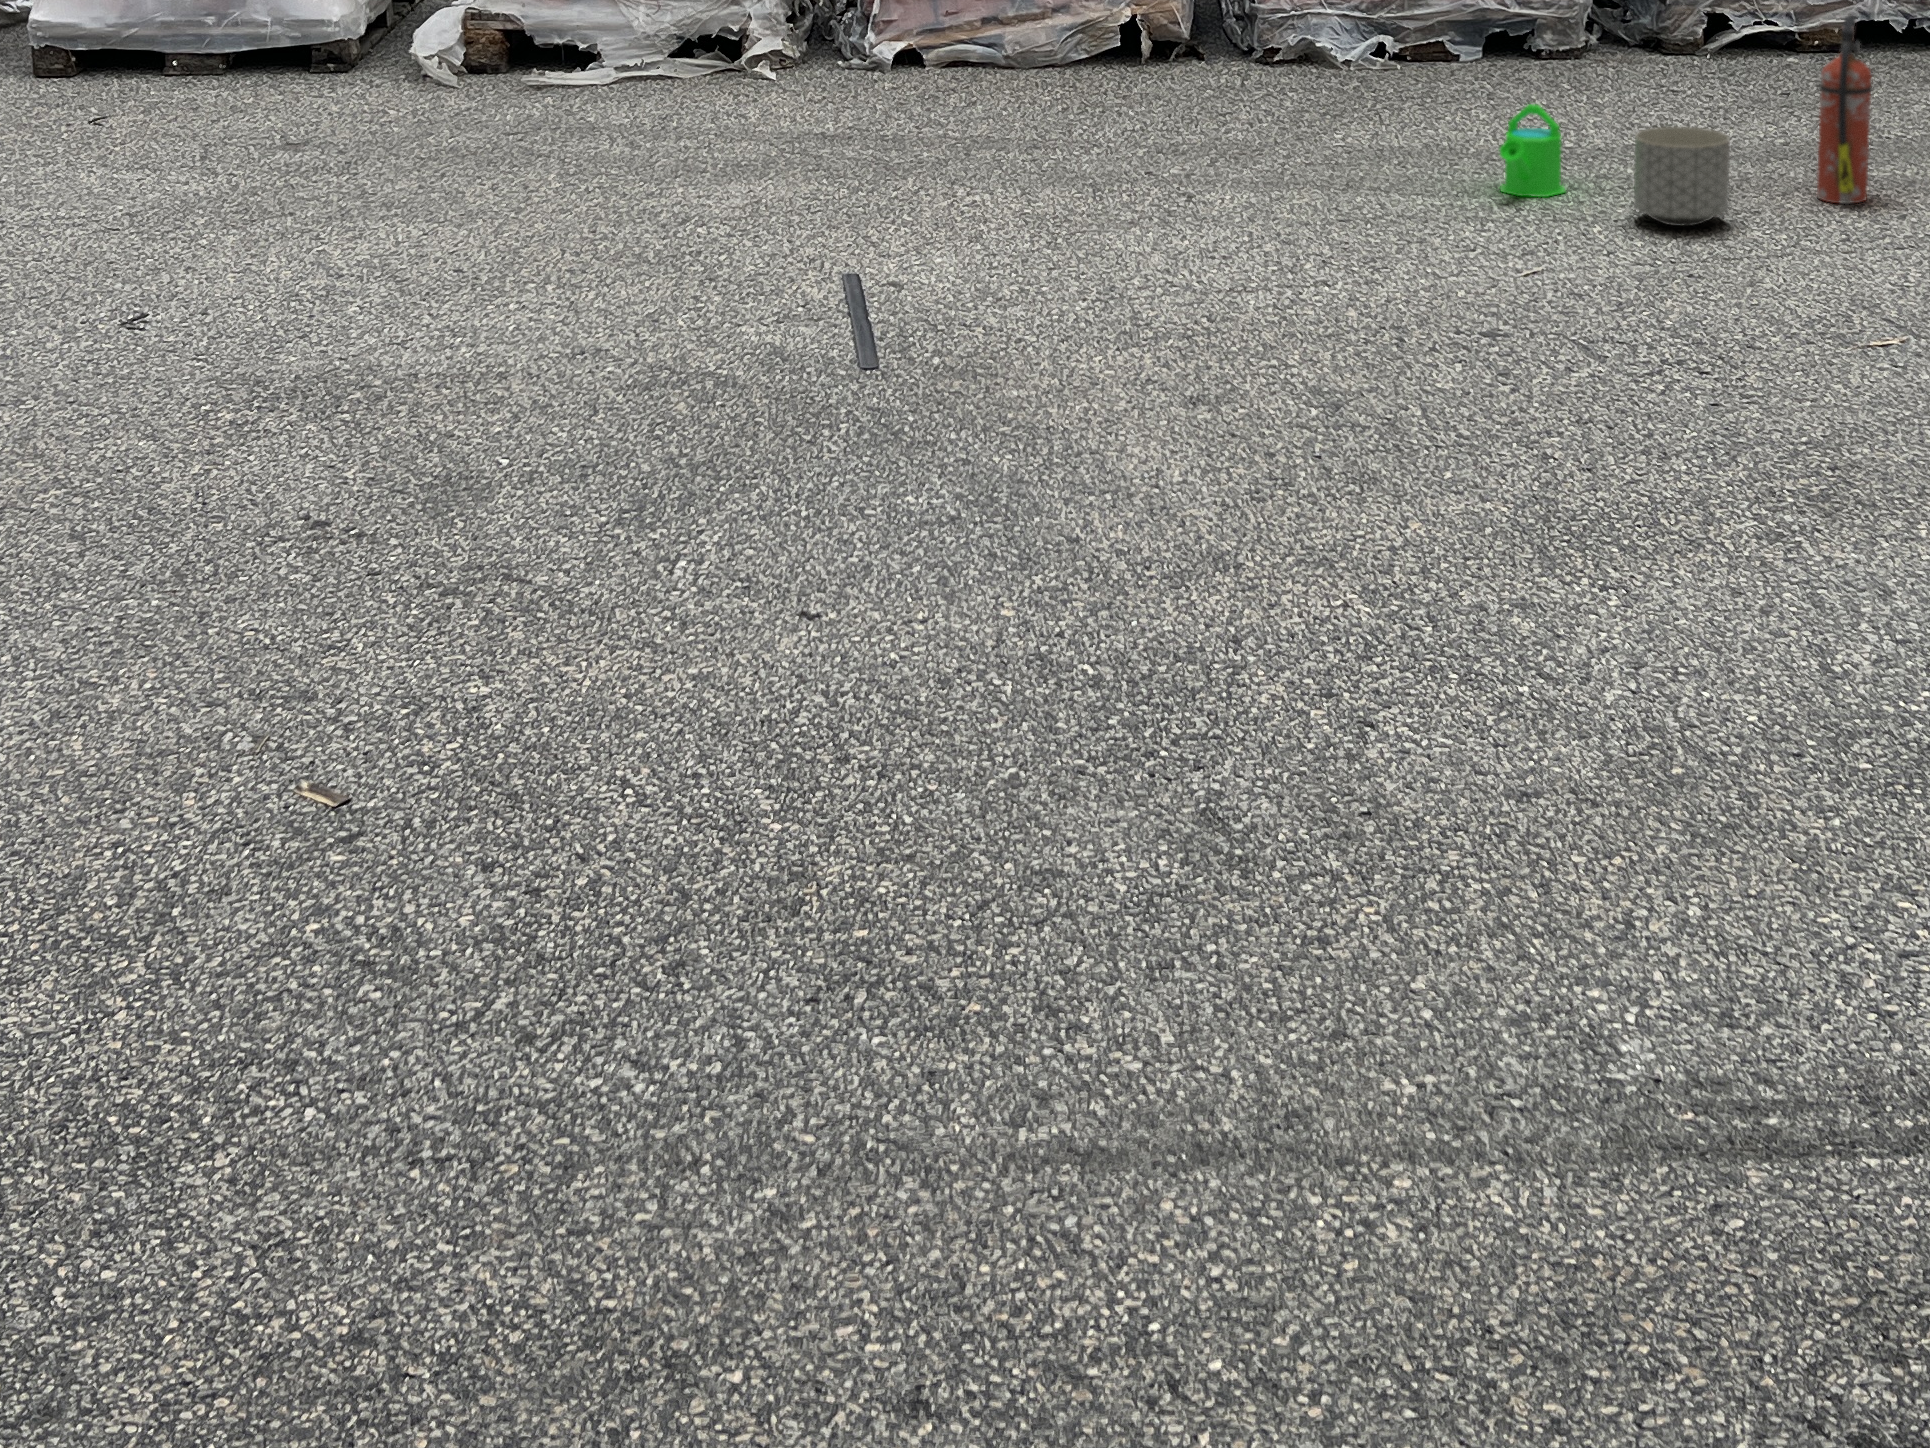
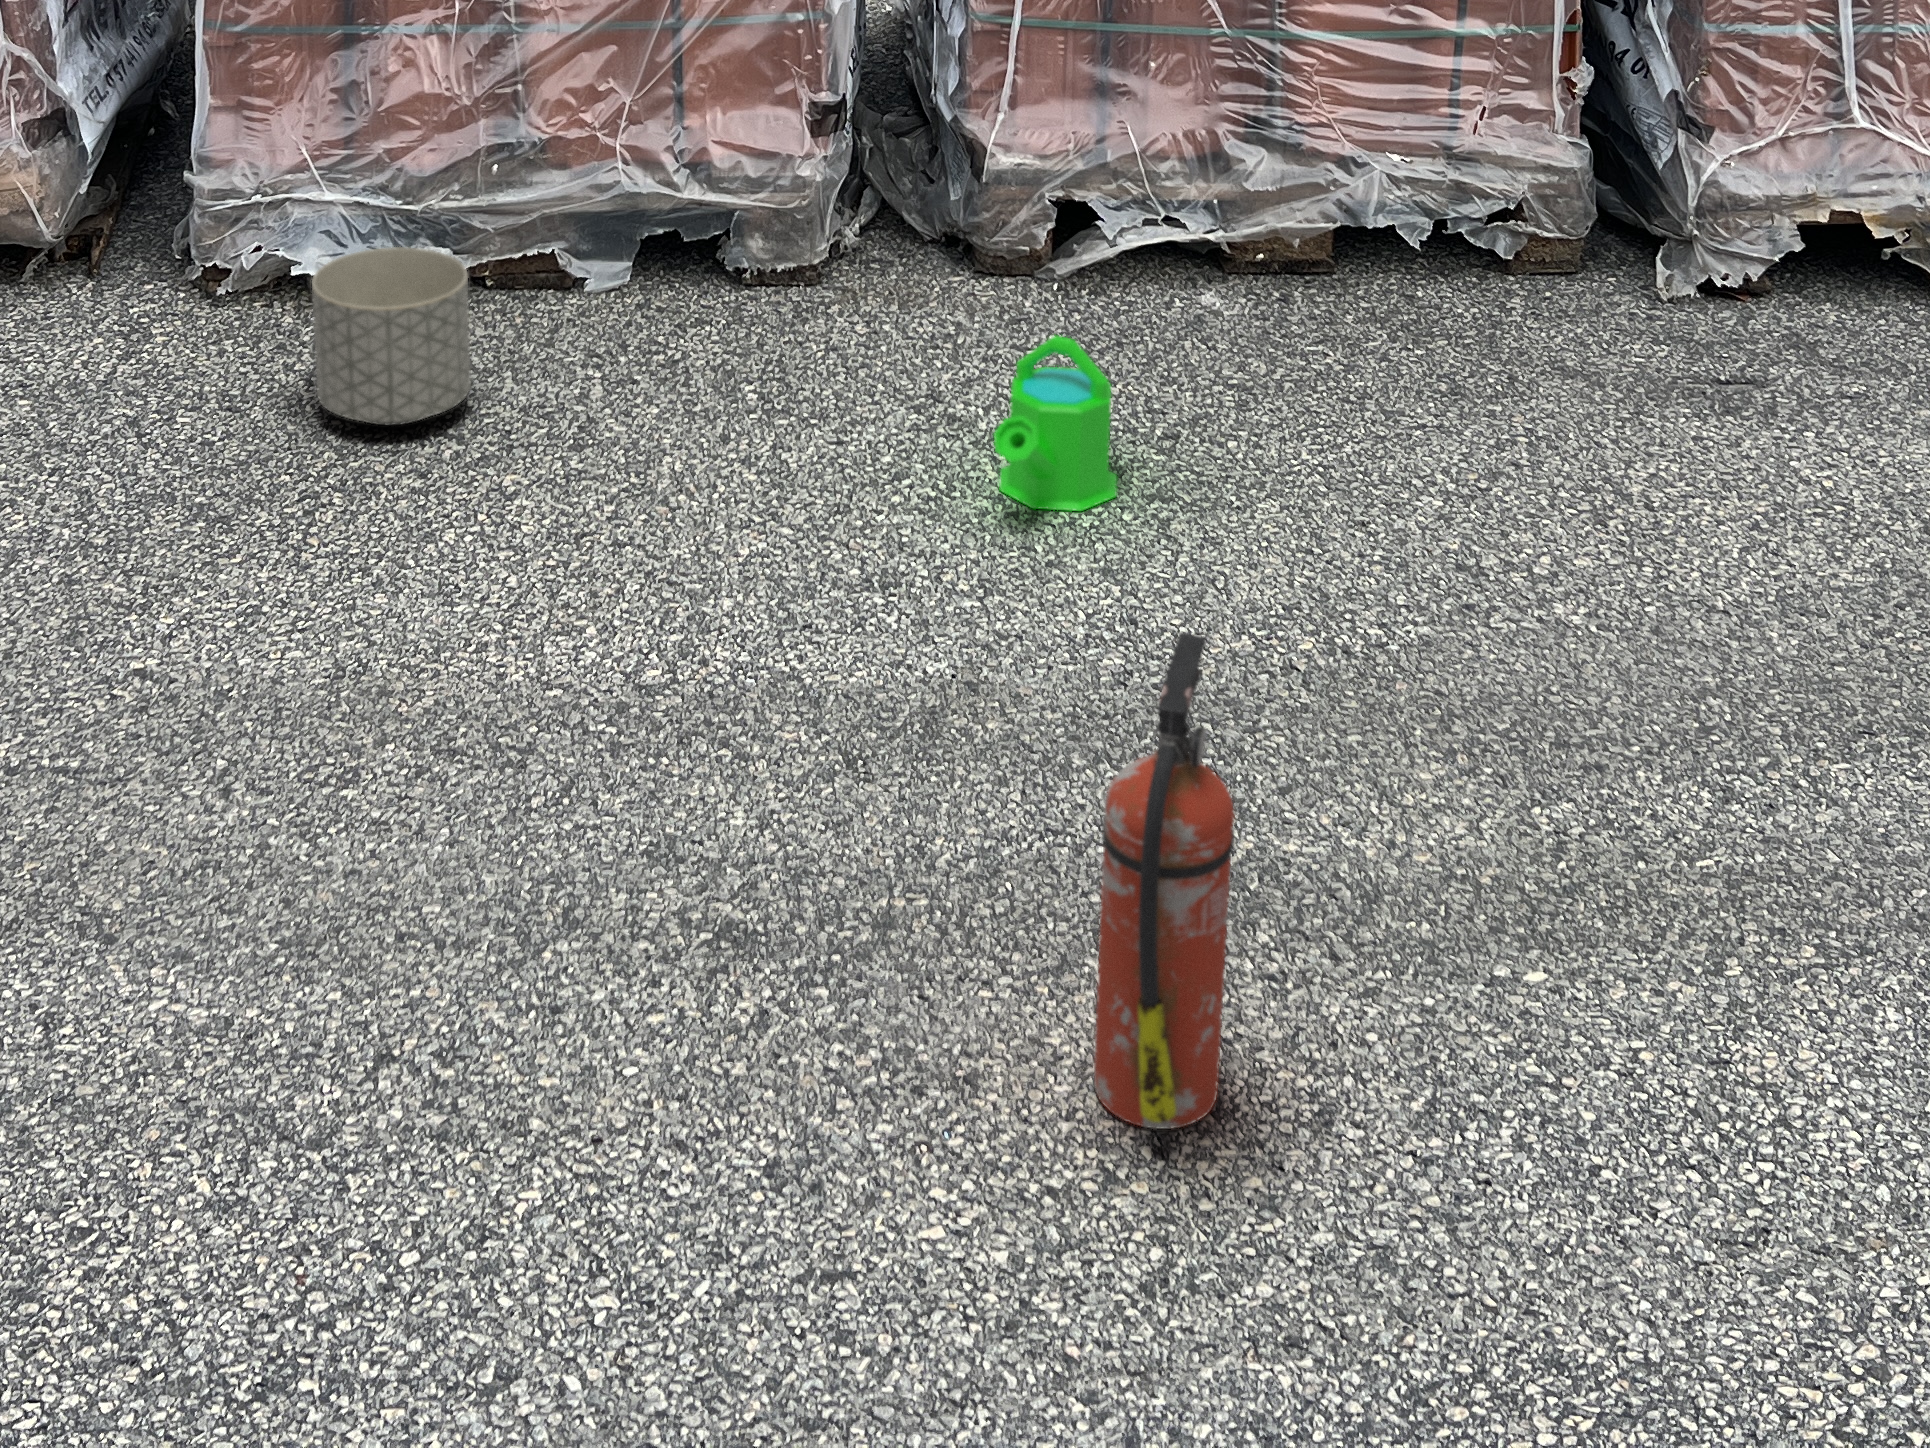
watering can: present [1500,104,1565,197] -> present [994,336,1117,511]
planter: present [1634,126,1730,226] -> present [312,247,471,425]

